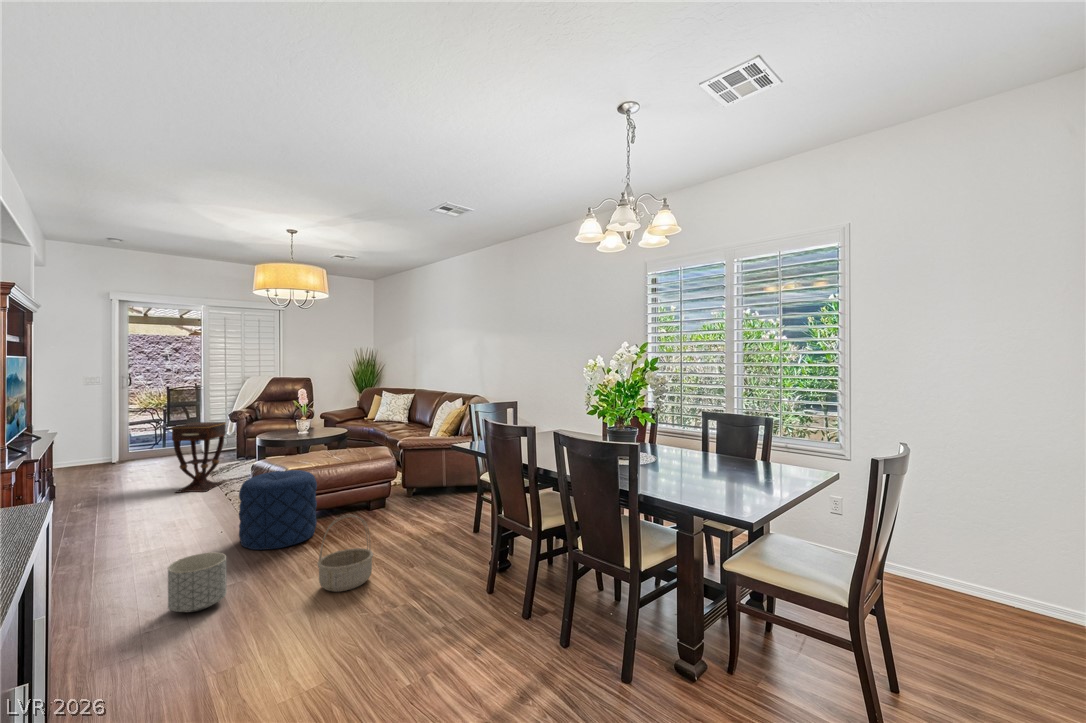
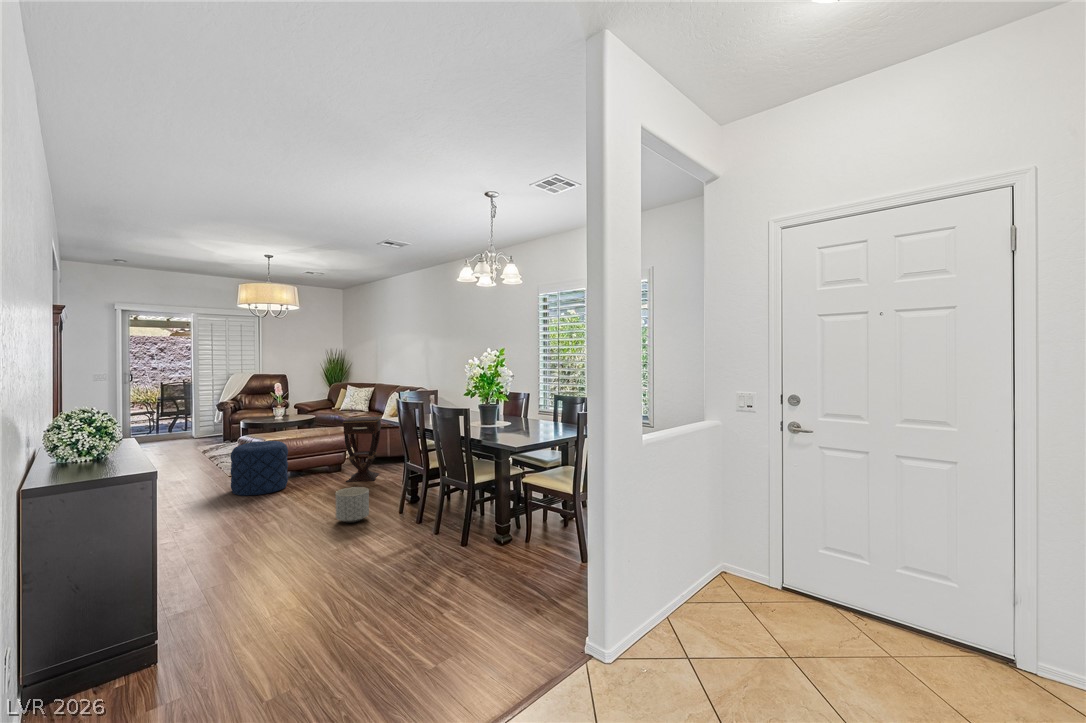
side table: present [172,422,226,493] -> present [343,417,381,482]
basket: present [317,515,373,592] -> none [287,464,326,515]
planter: present [168,552,226,613] -> present [336,487,369,523]

